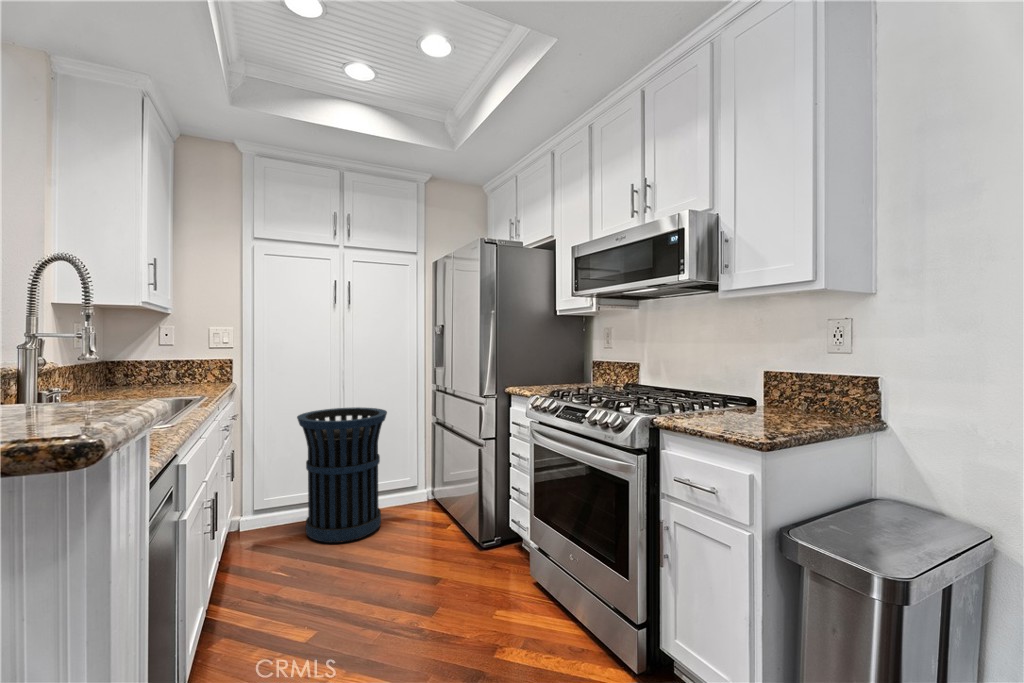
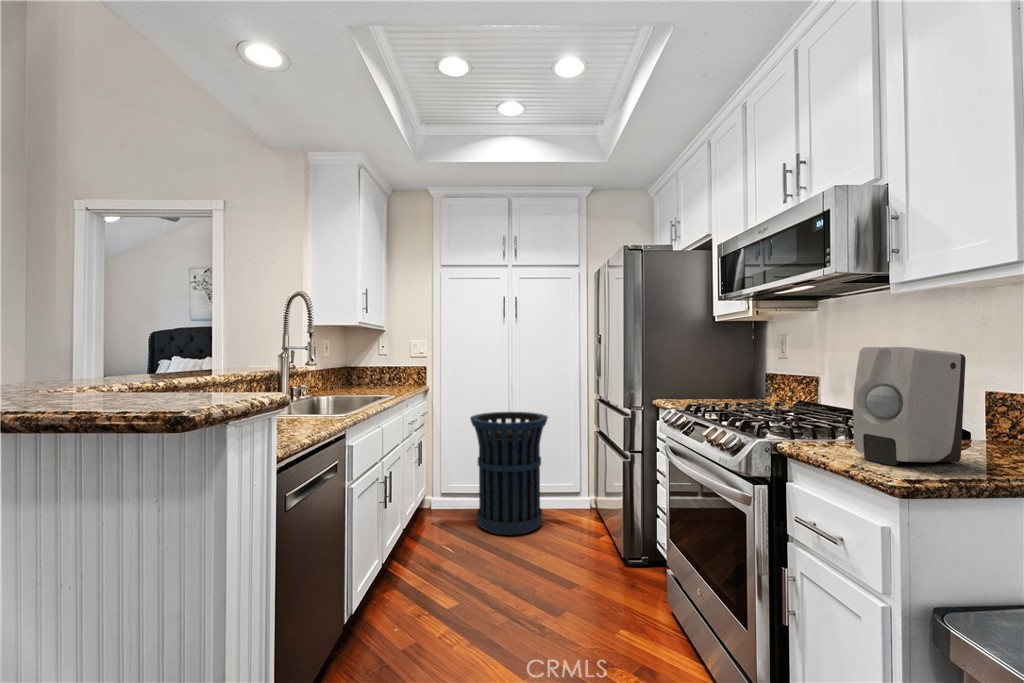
soap dispenser: none [718,340,782,429] -> present [853,347,966,465]

